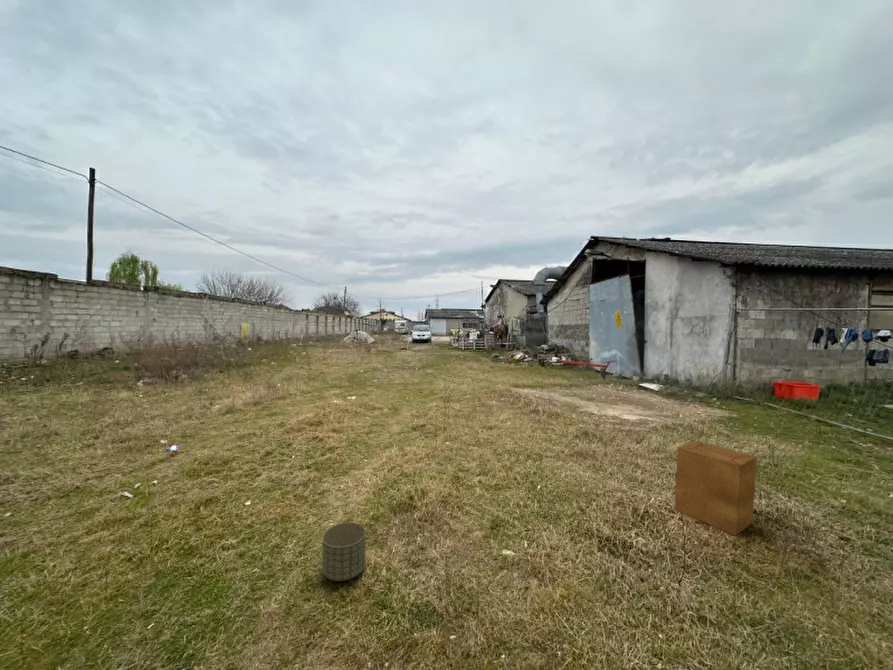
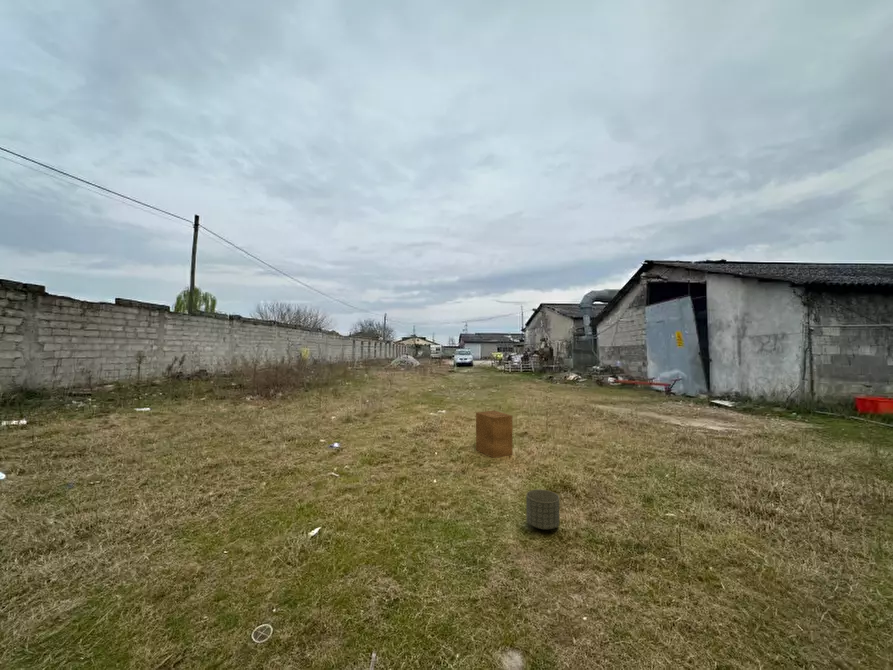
cardboard box: present [675,441,757,535] -> present [476,410,513,458]

